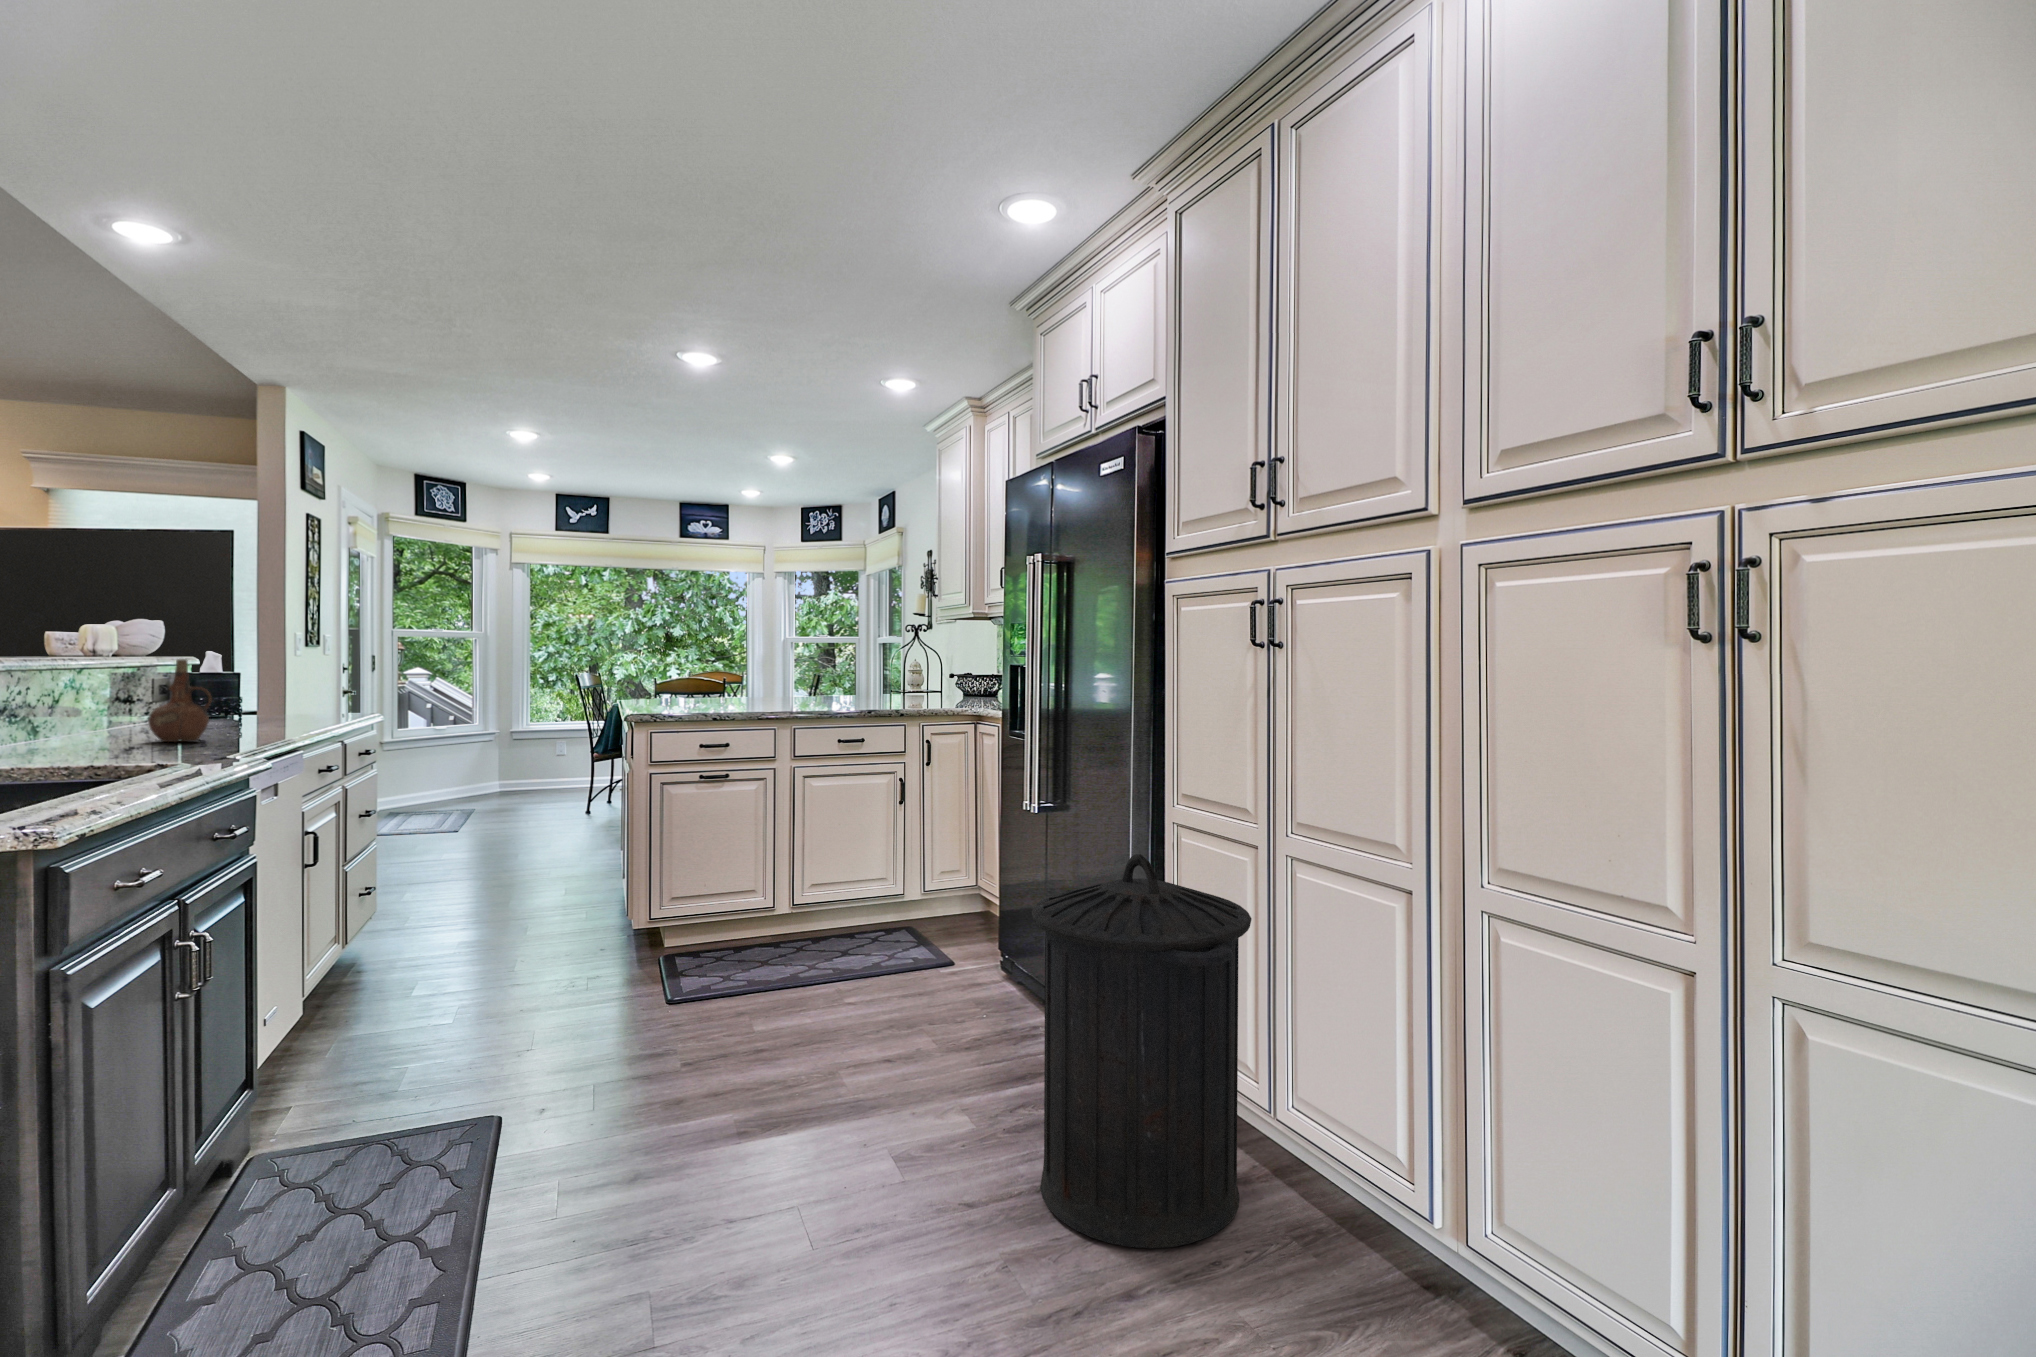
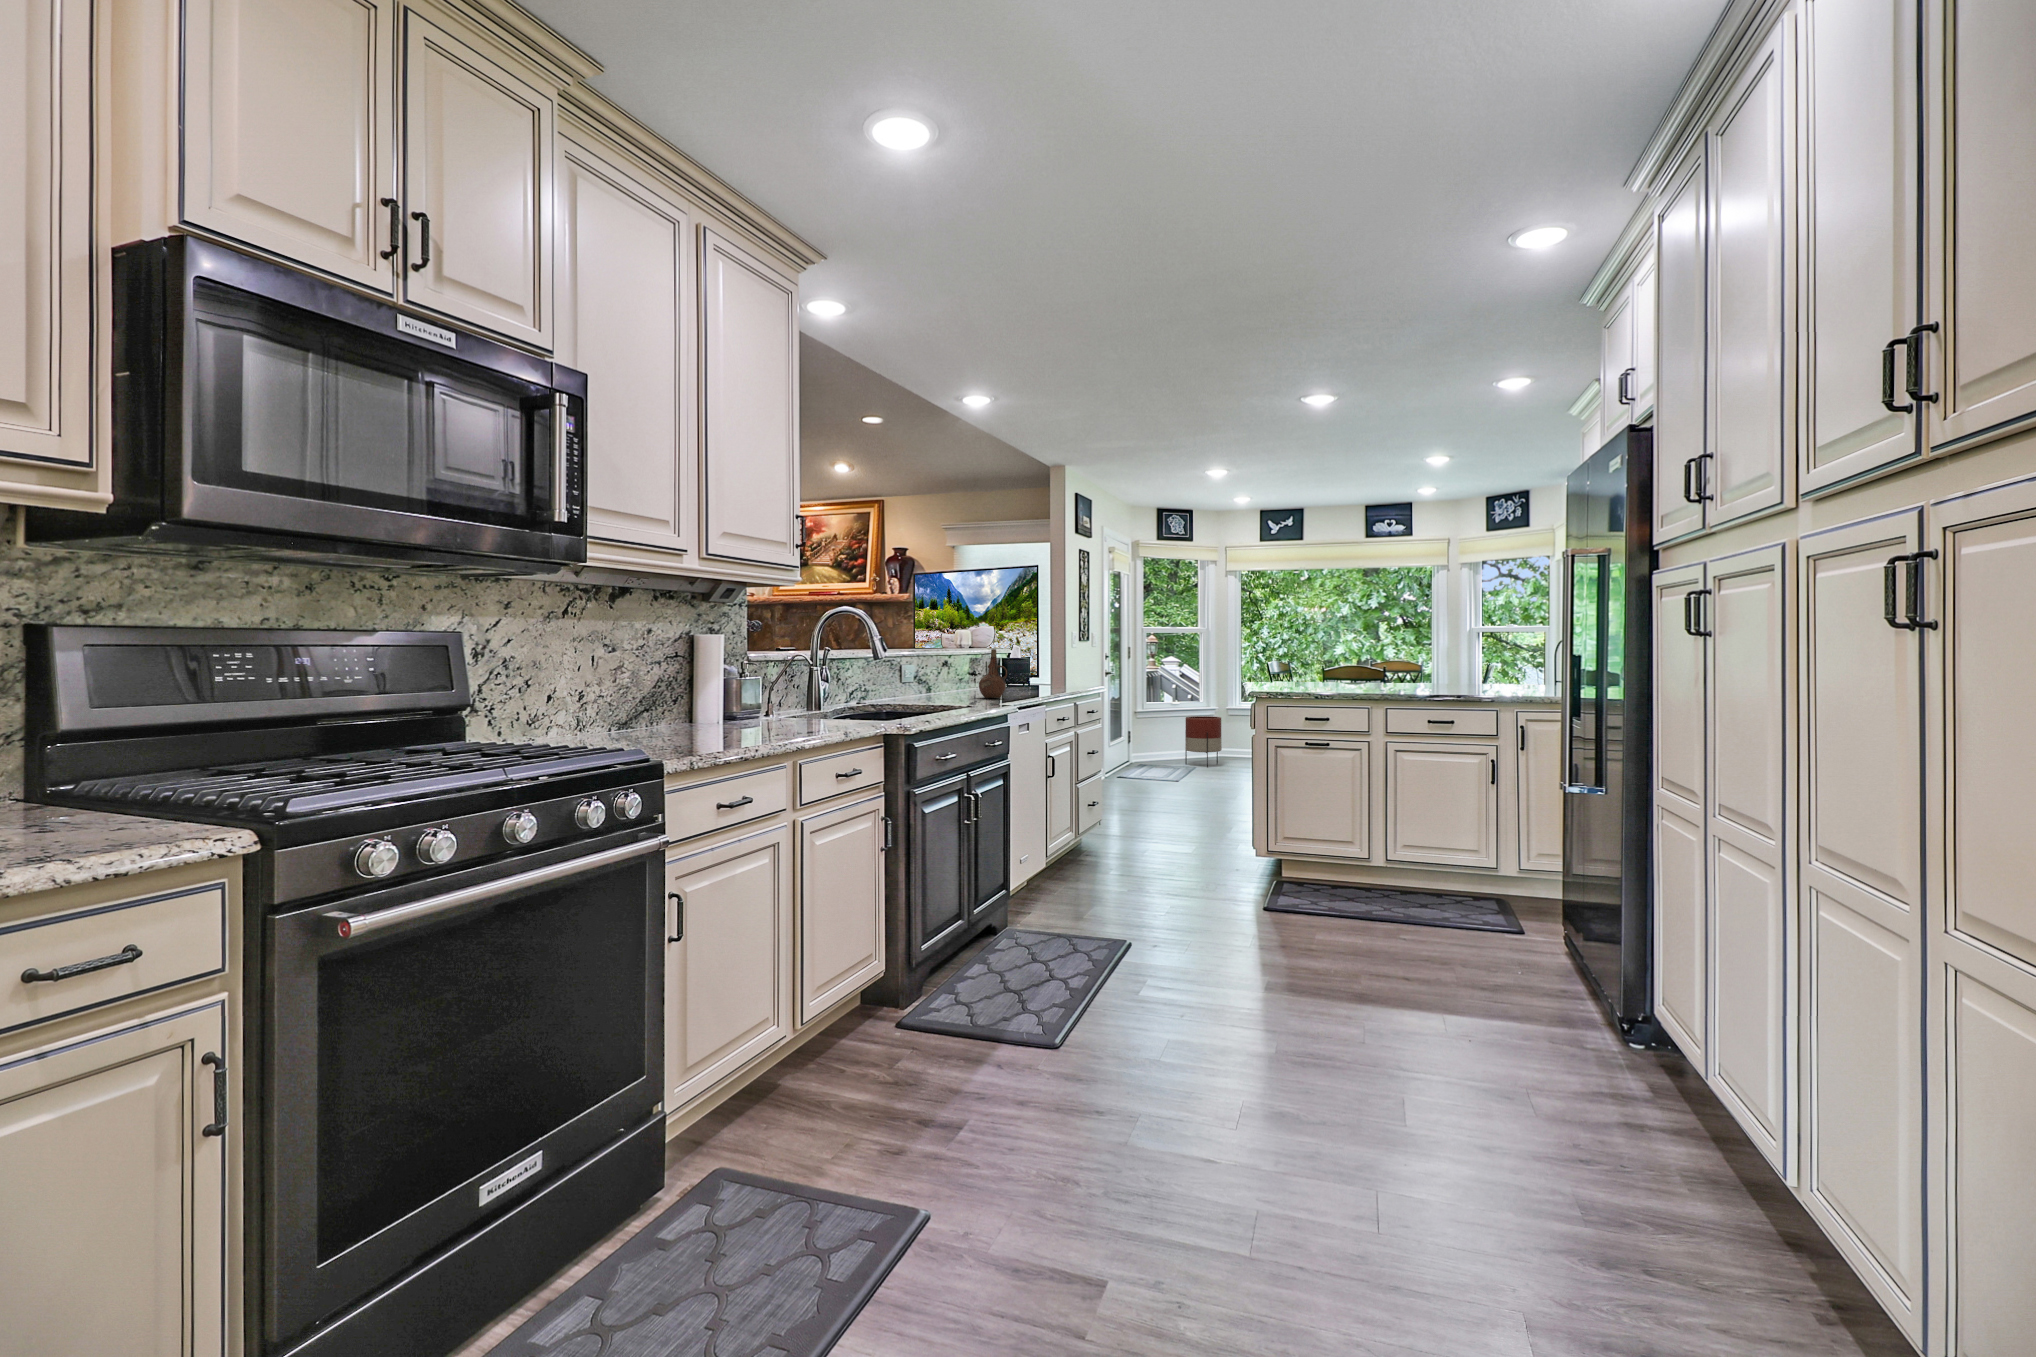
planter: none [455,740,506,805] -> present [1185,716,1222,767]
trash can: present [1032,854,1252,1249] -> none [1450,806,1662,1135]

